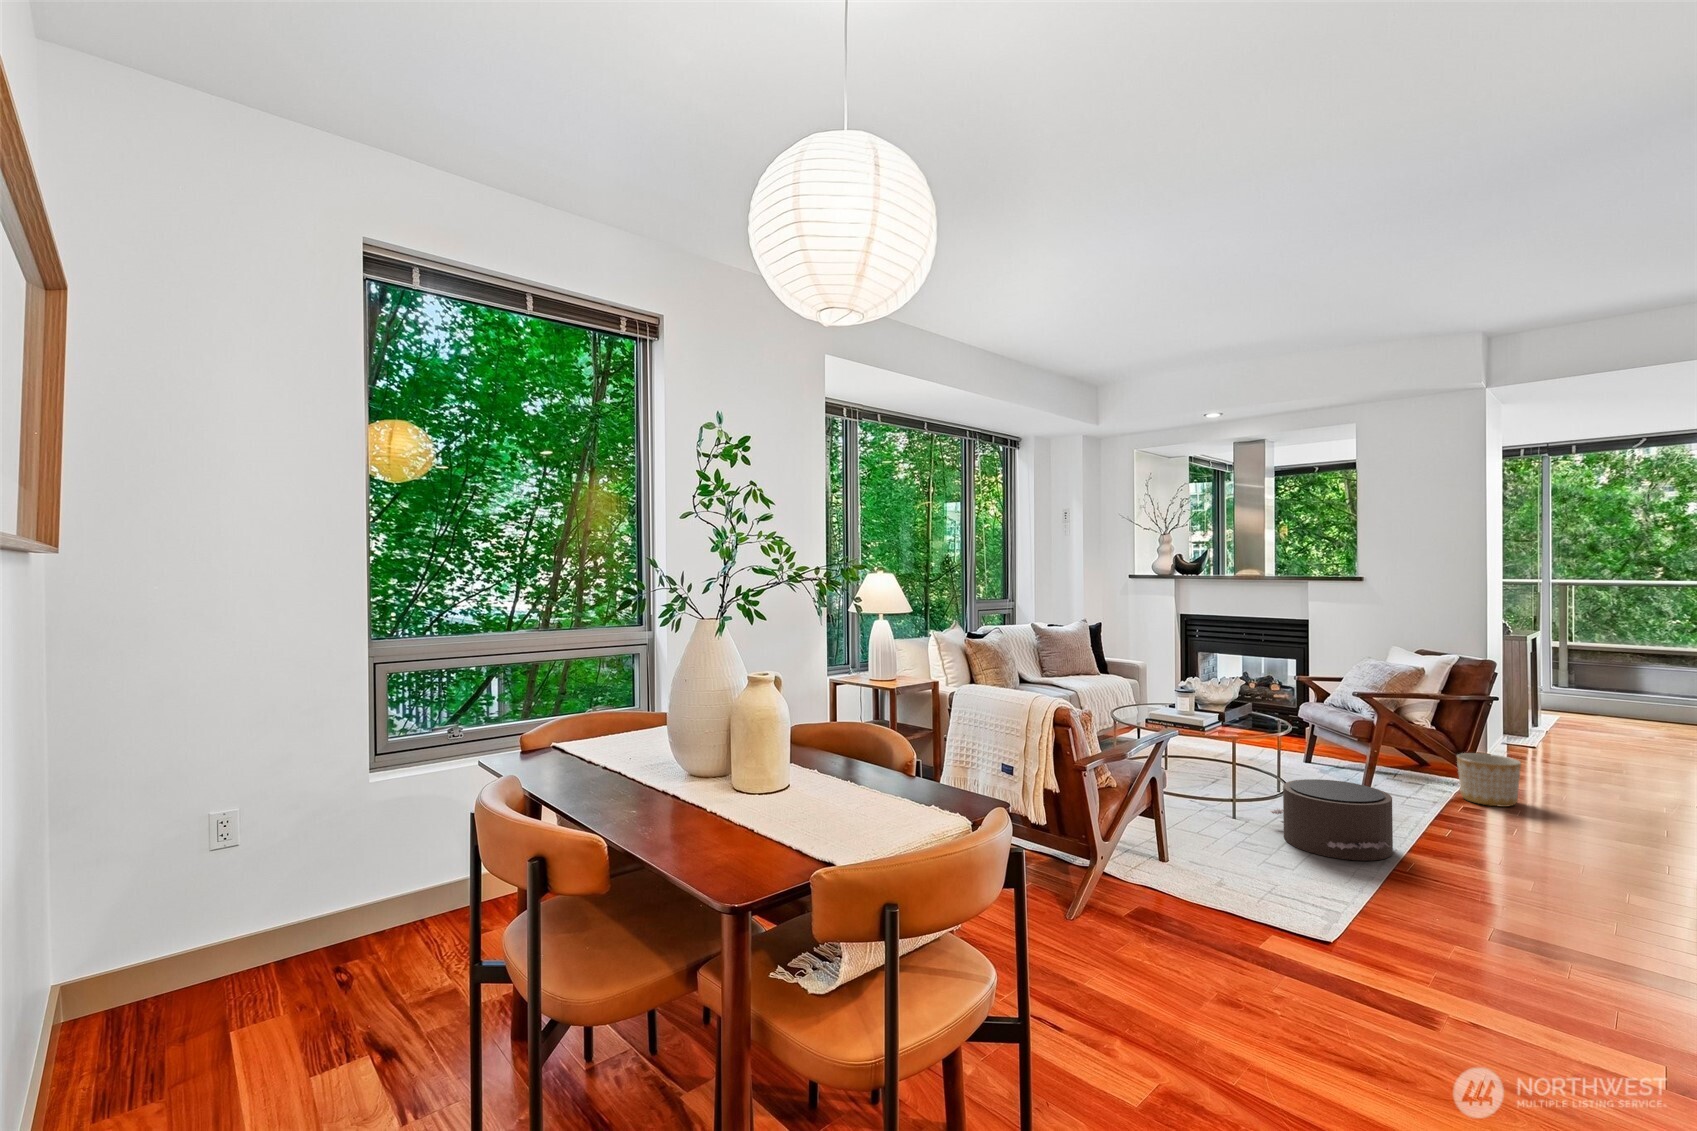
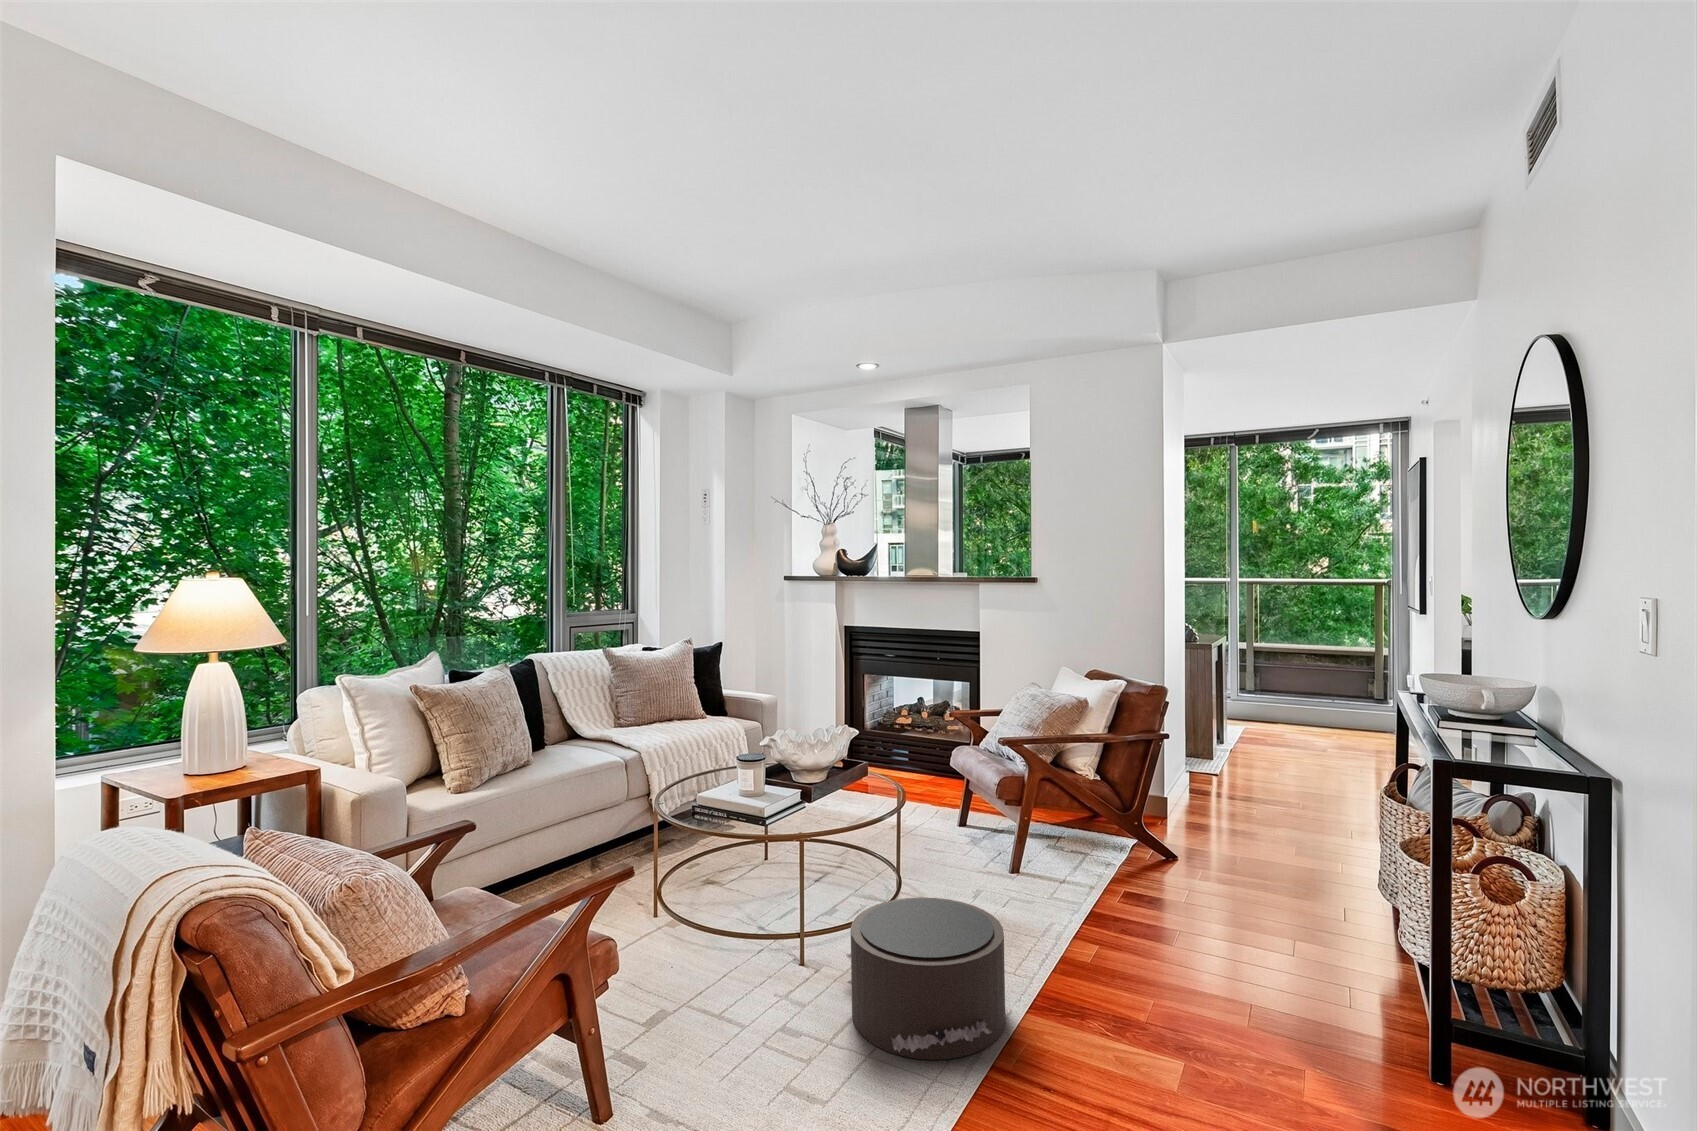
planter: present [1457,753,1521,807] -> none [1120,812,1194,890]

